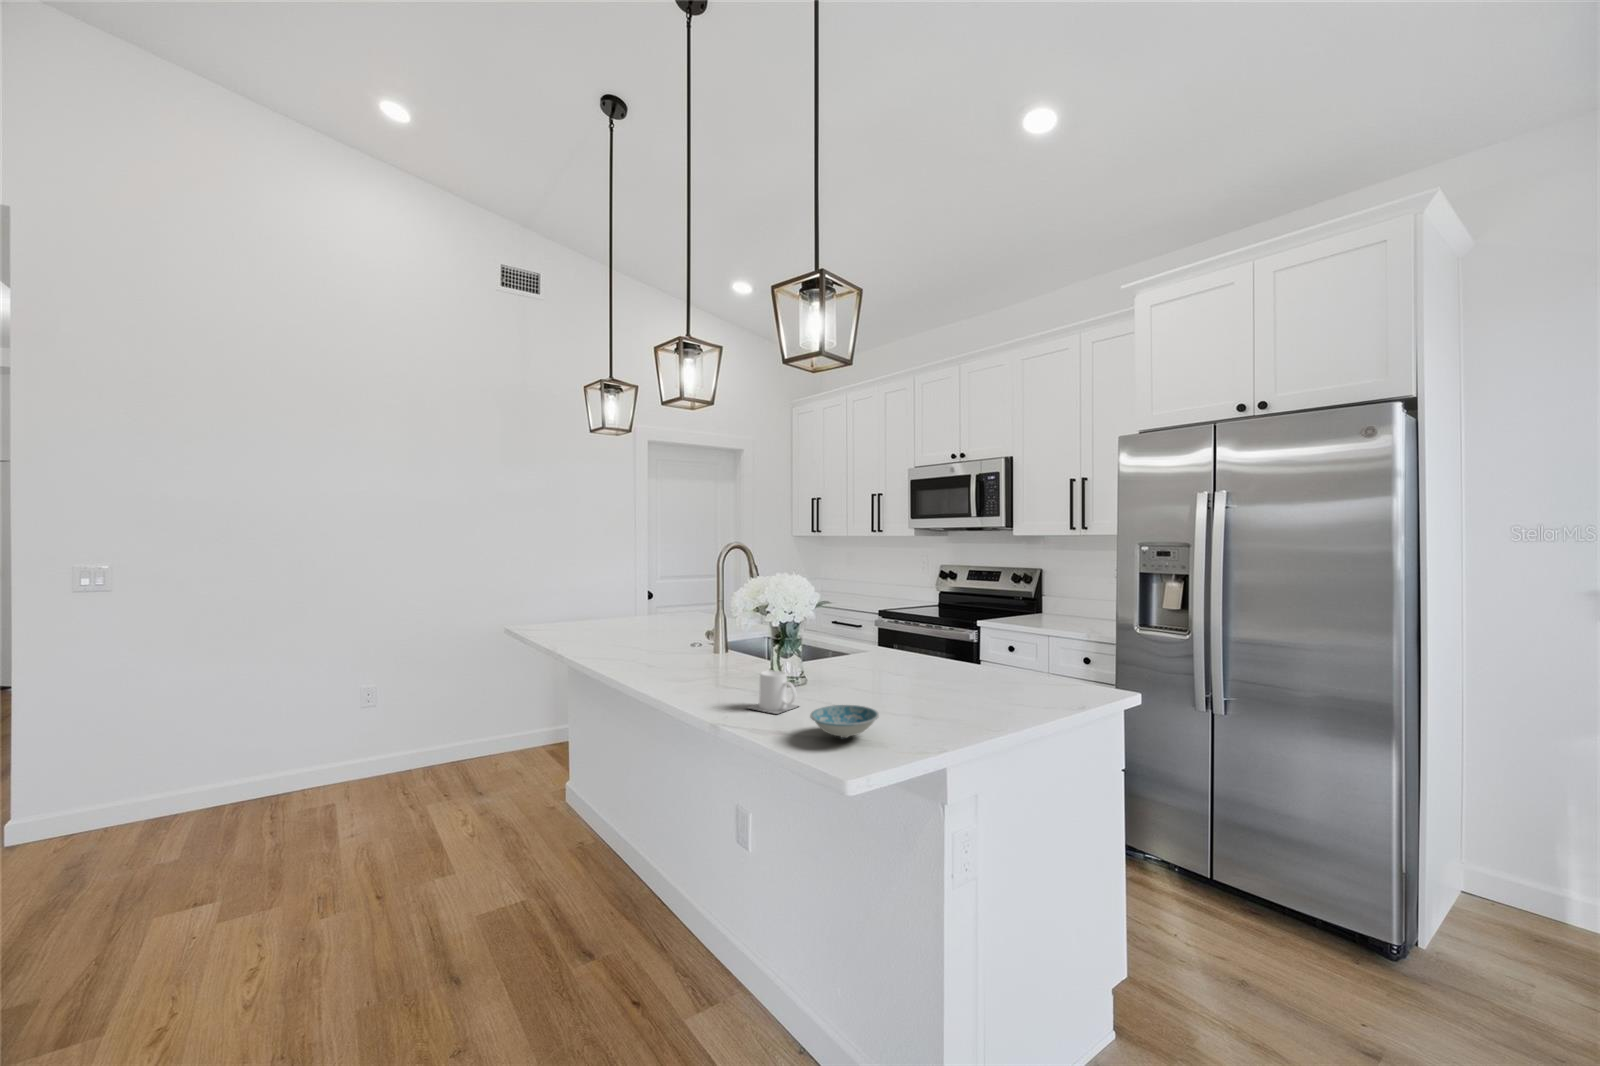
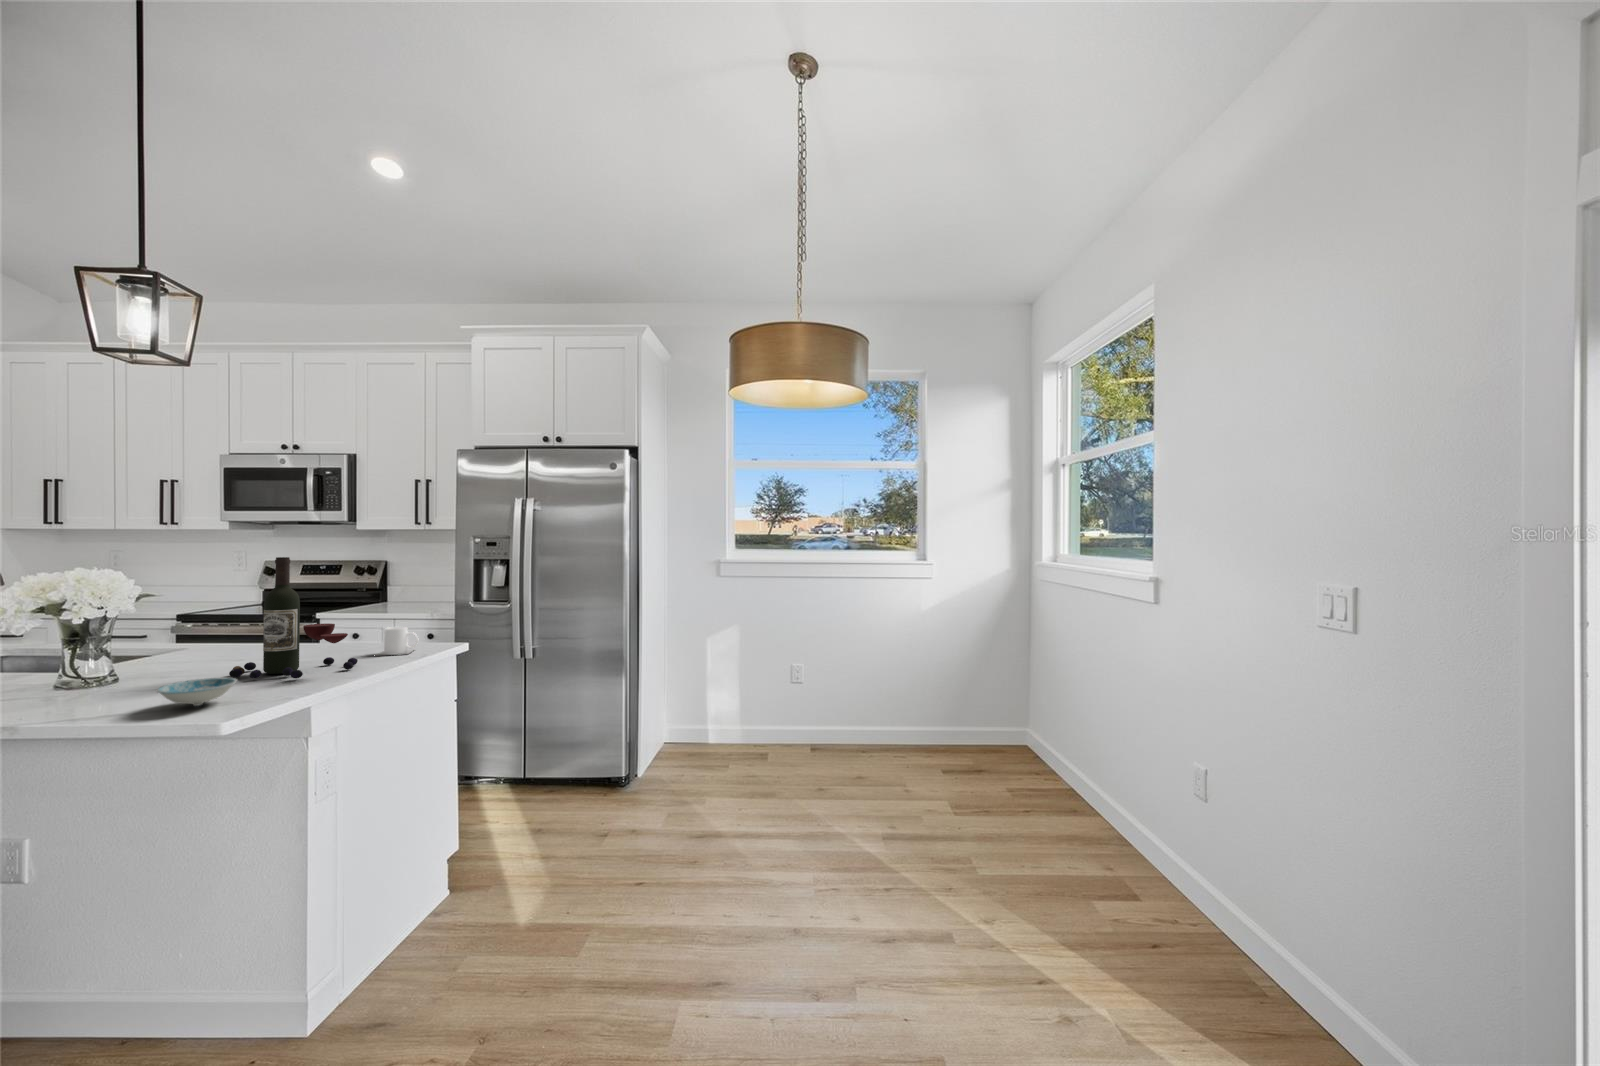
wine bottle: none [883,570,1005,724] -> present [229,557,358,679]
mug: present [748,671,798,714] -> present [378,627,418,655]

